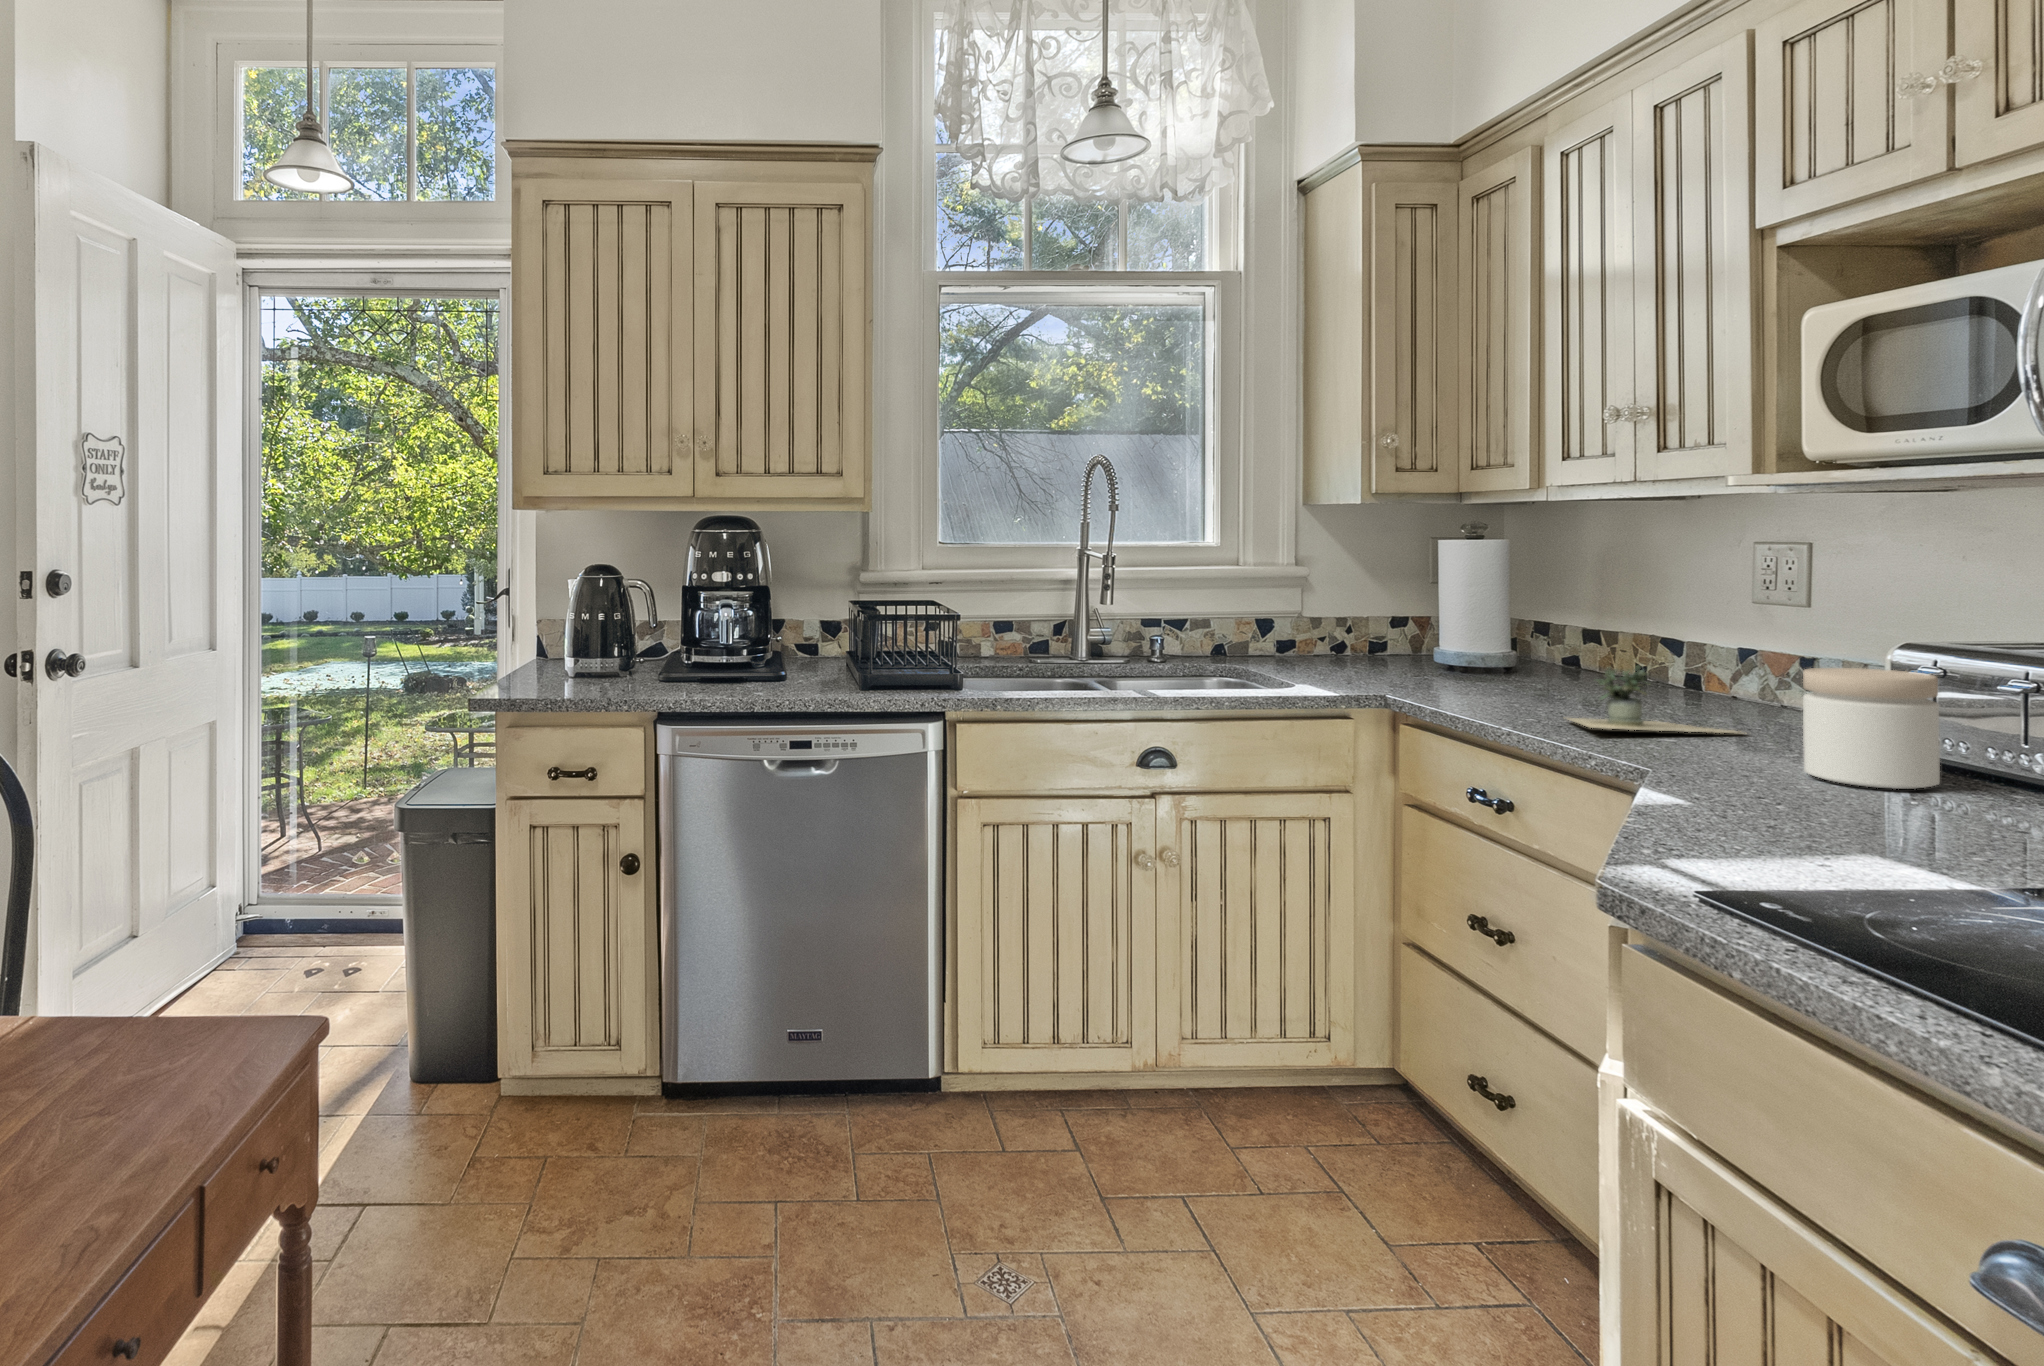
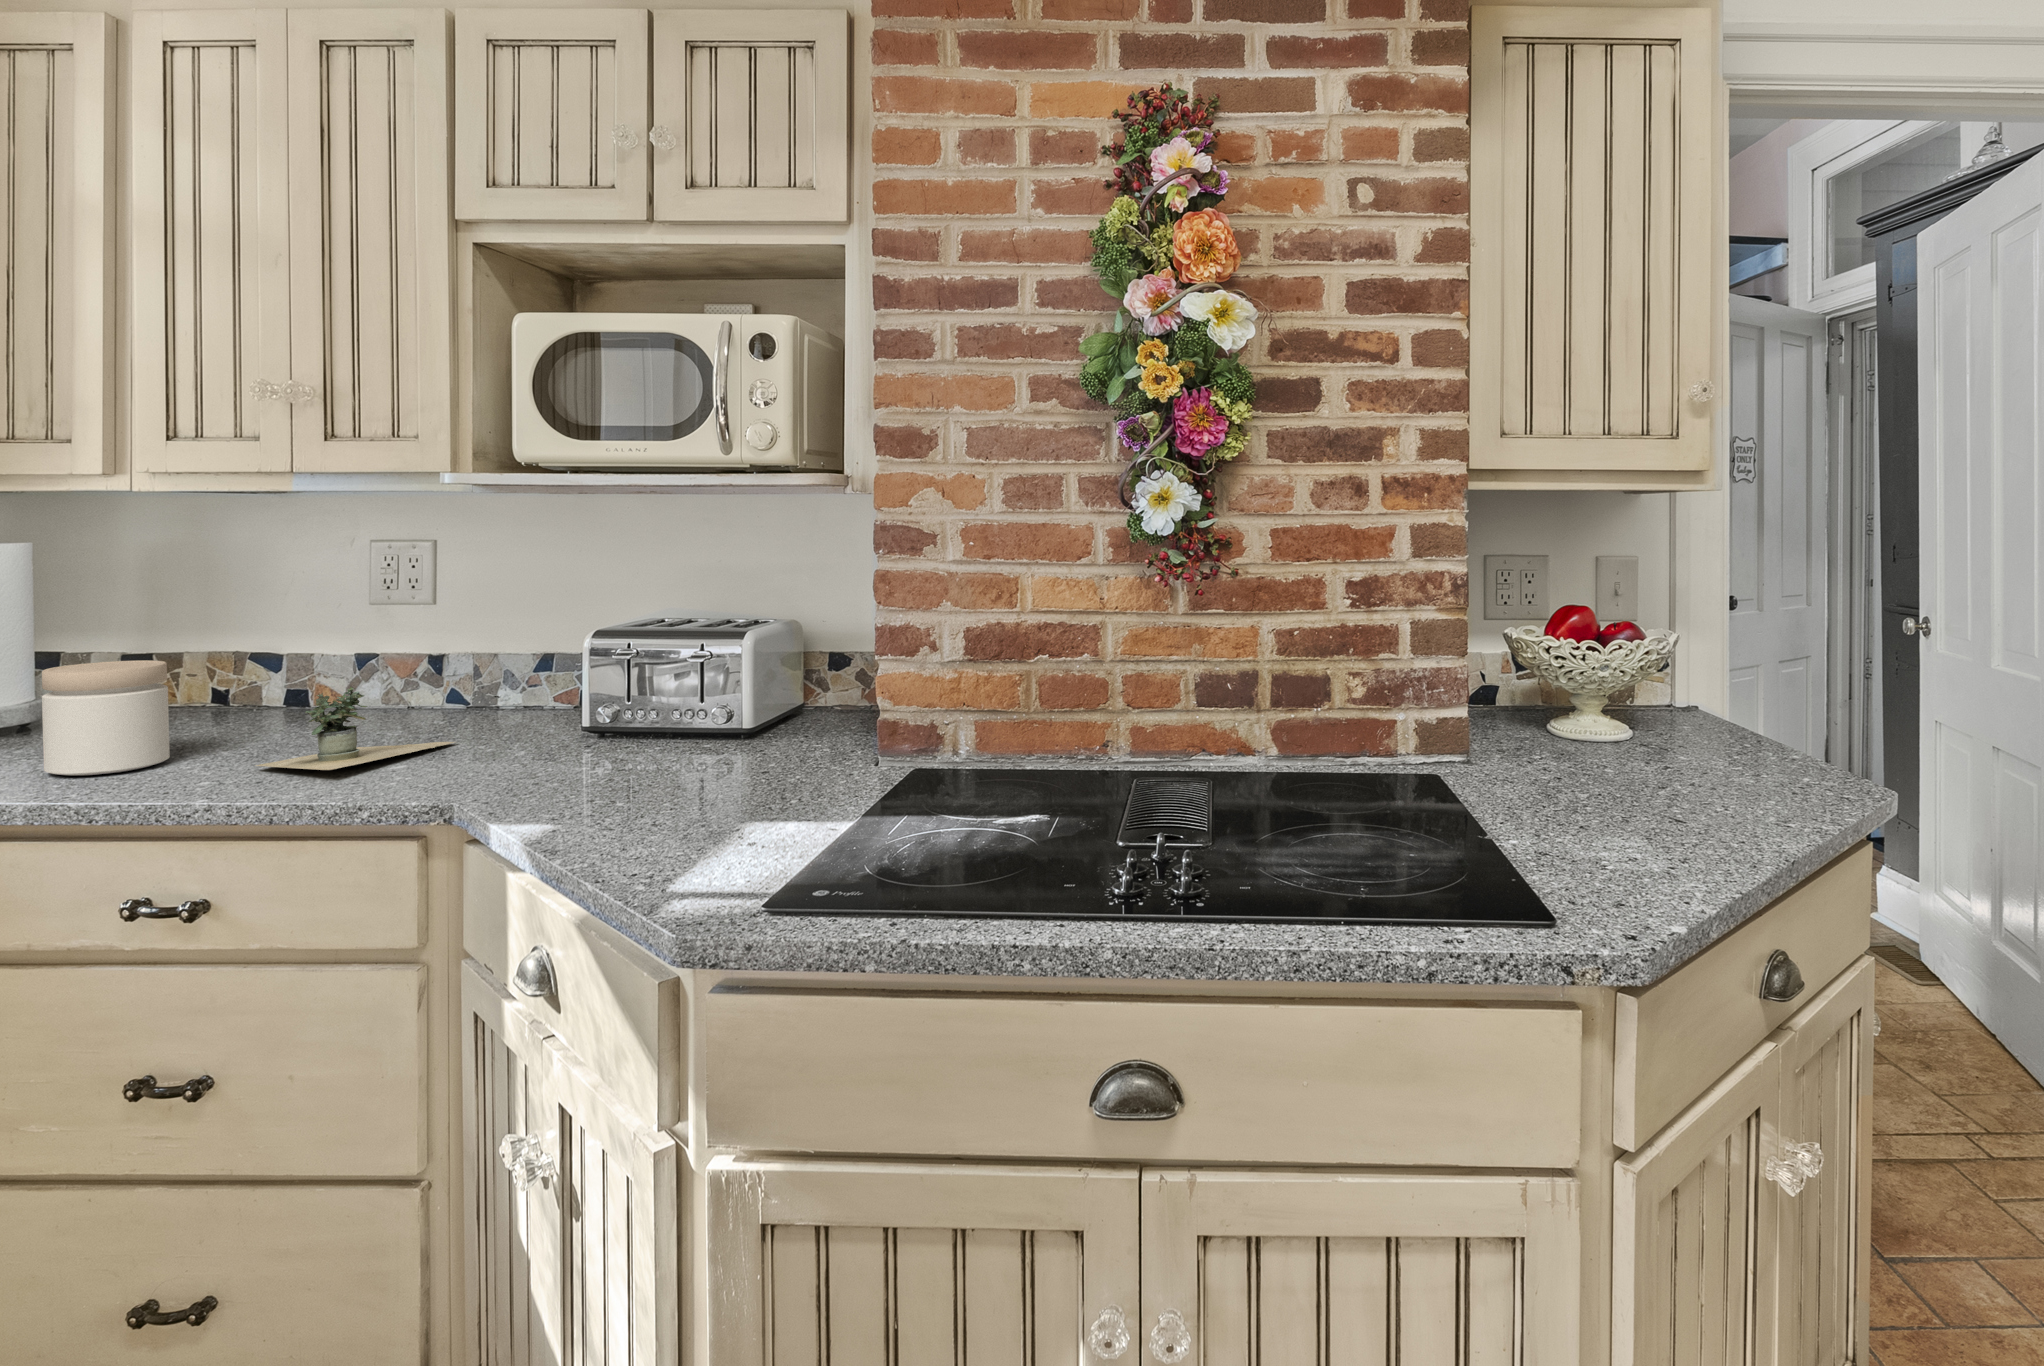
jar: present [1803,668,1940,789] -> present [42,660,170,776]

